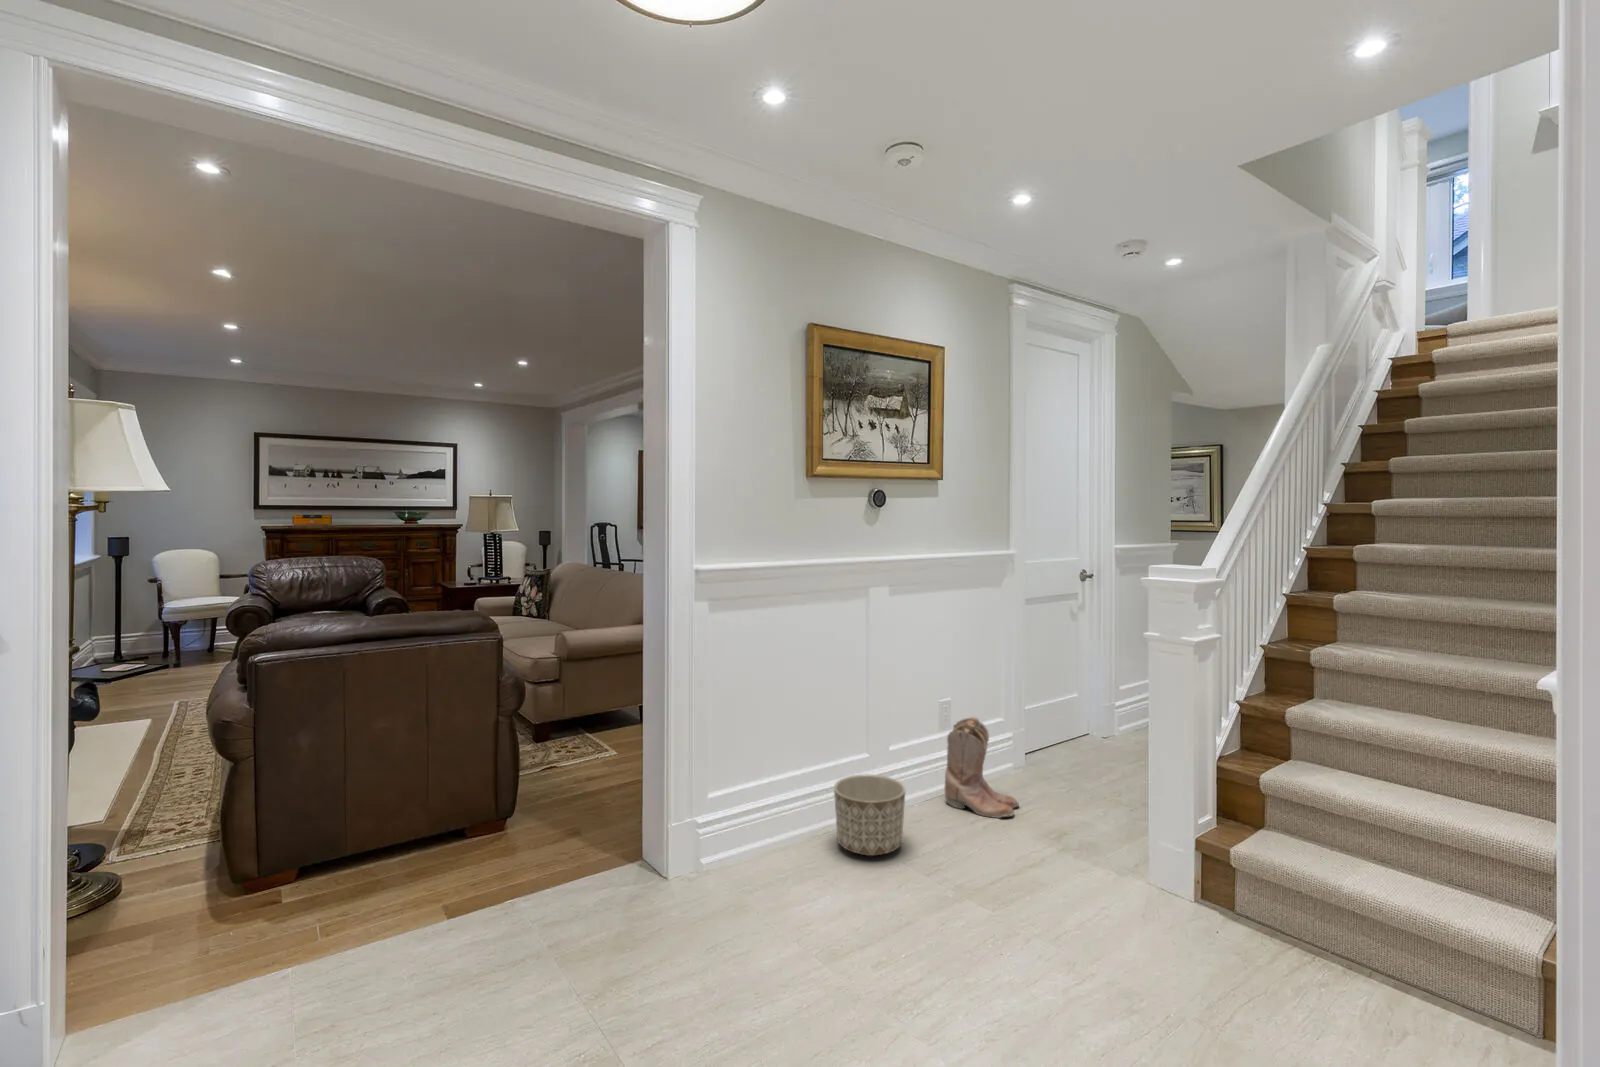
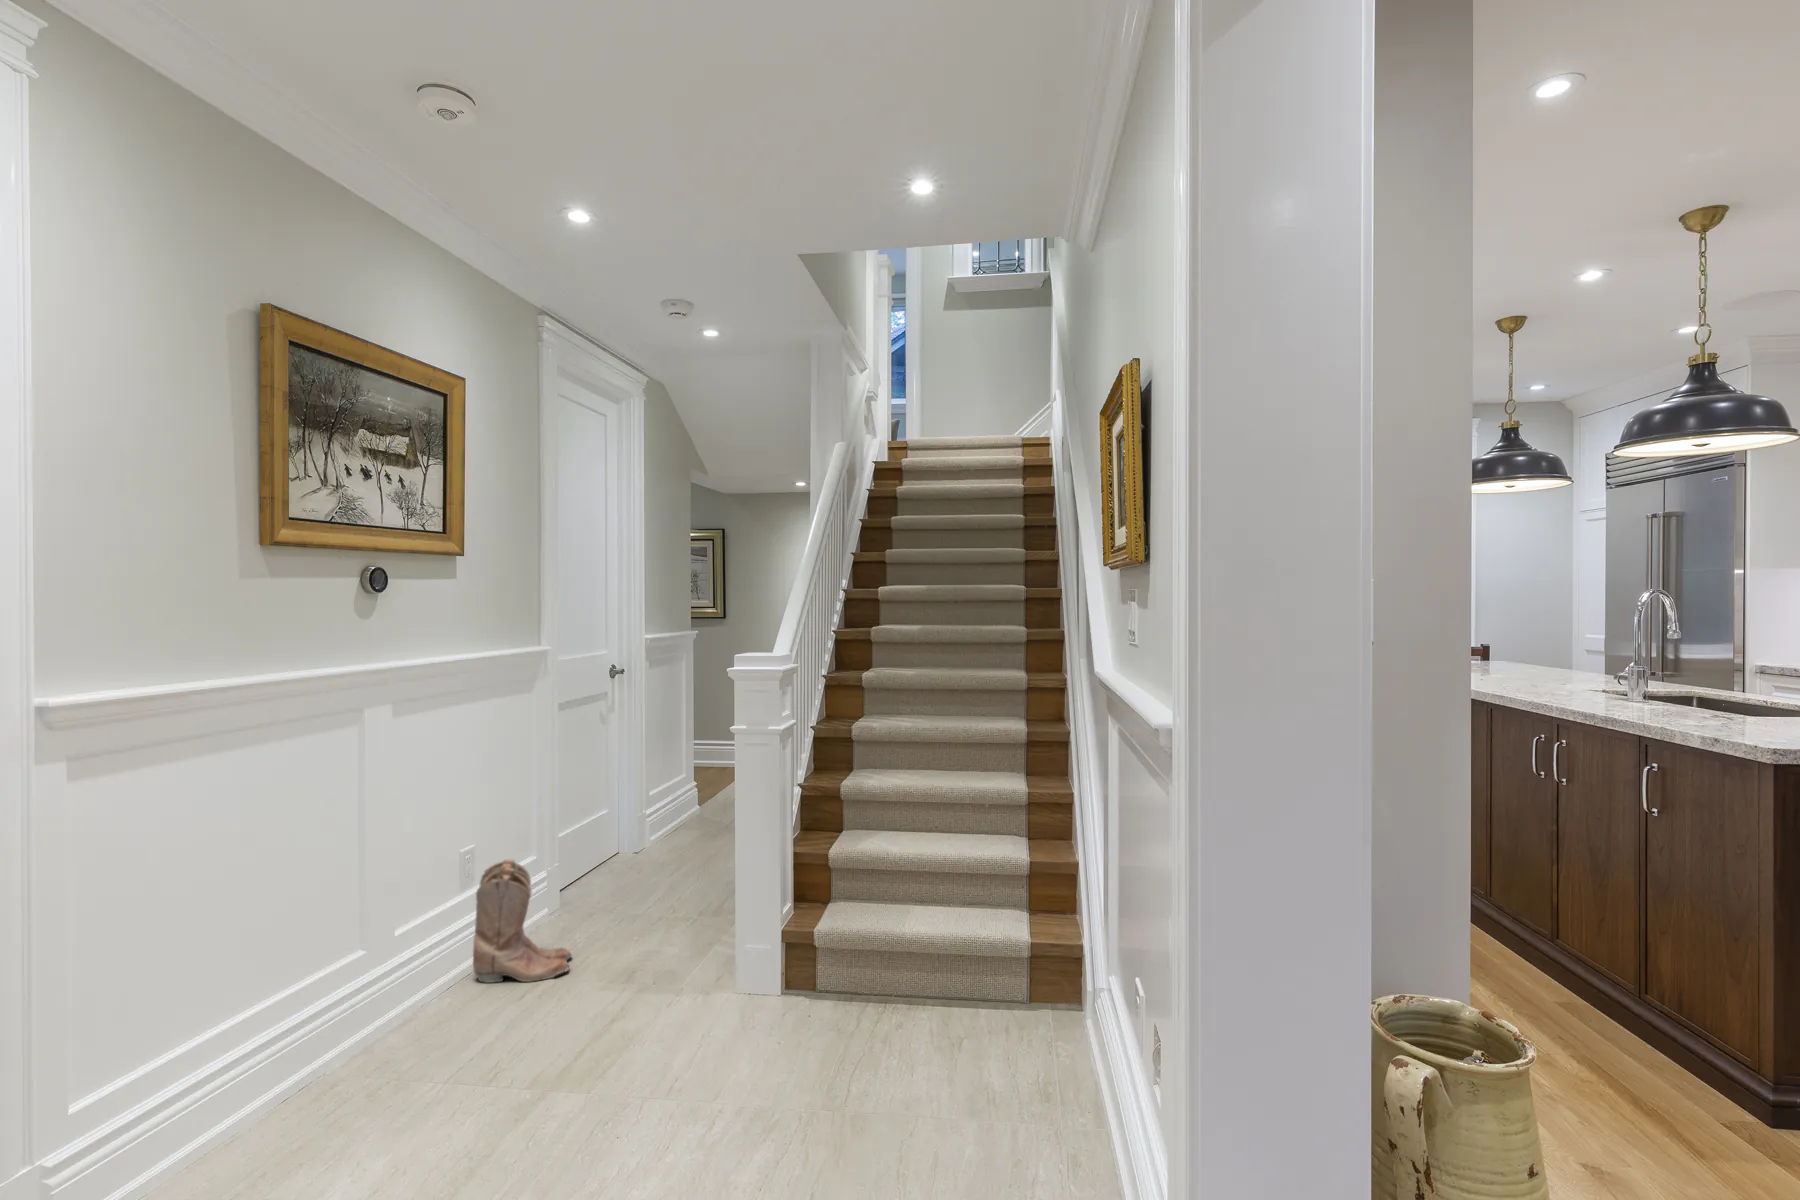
planter: present [834,774,905,856] -> none [321,965,439,1087]

